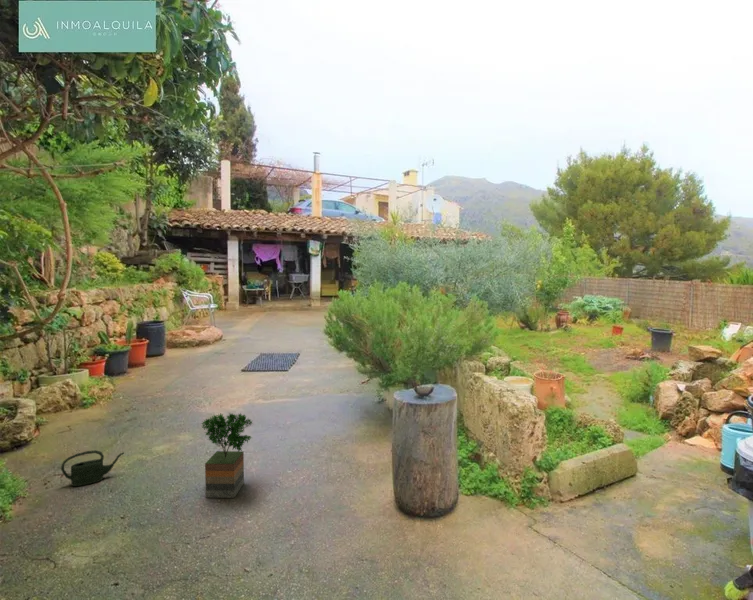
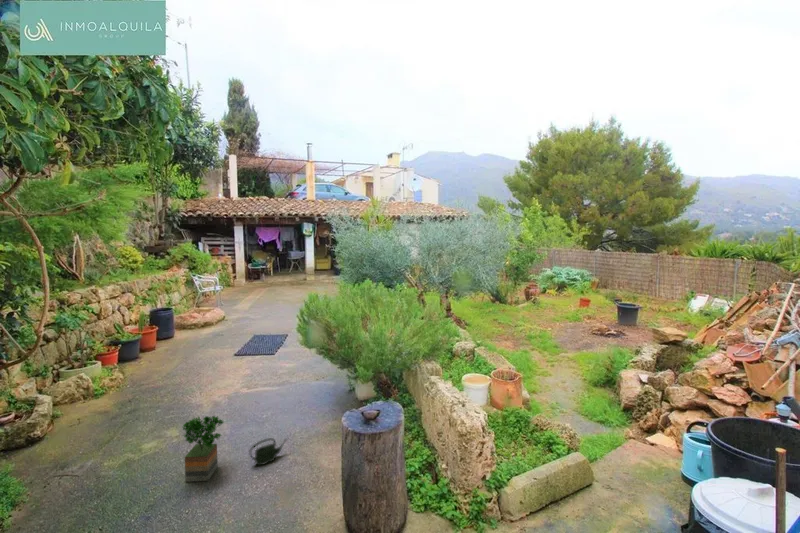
watering can: present [61,450,124,486] -> present [250,438,283,465]

